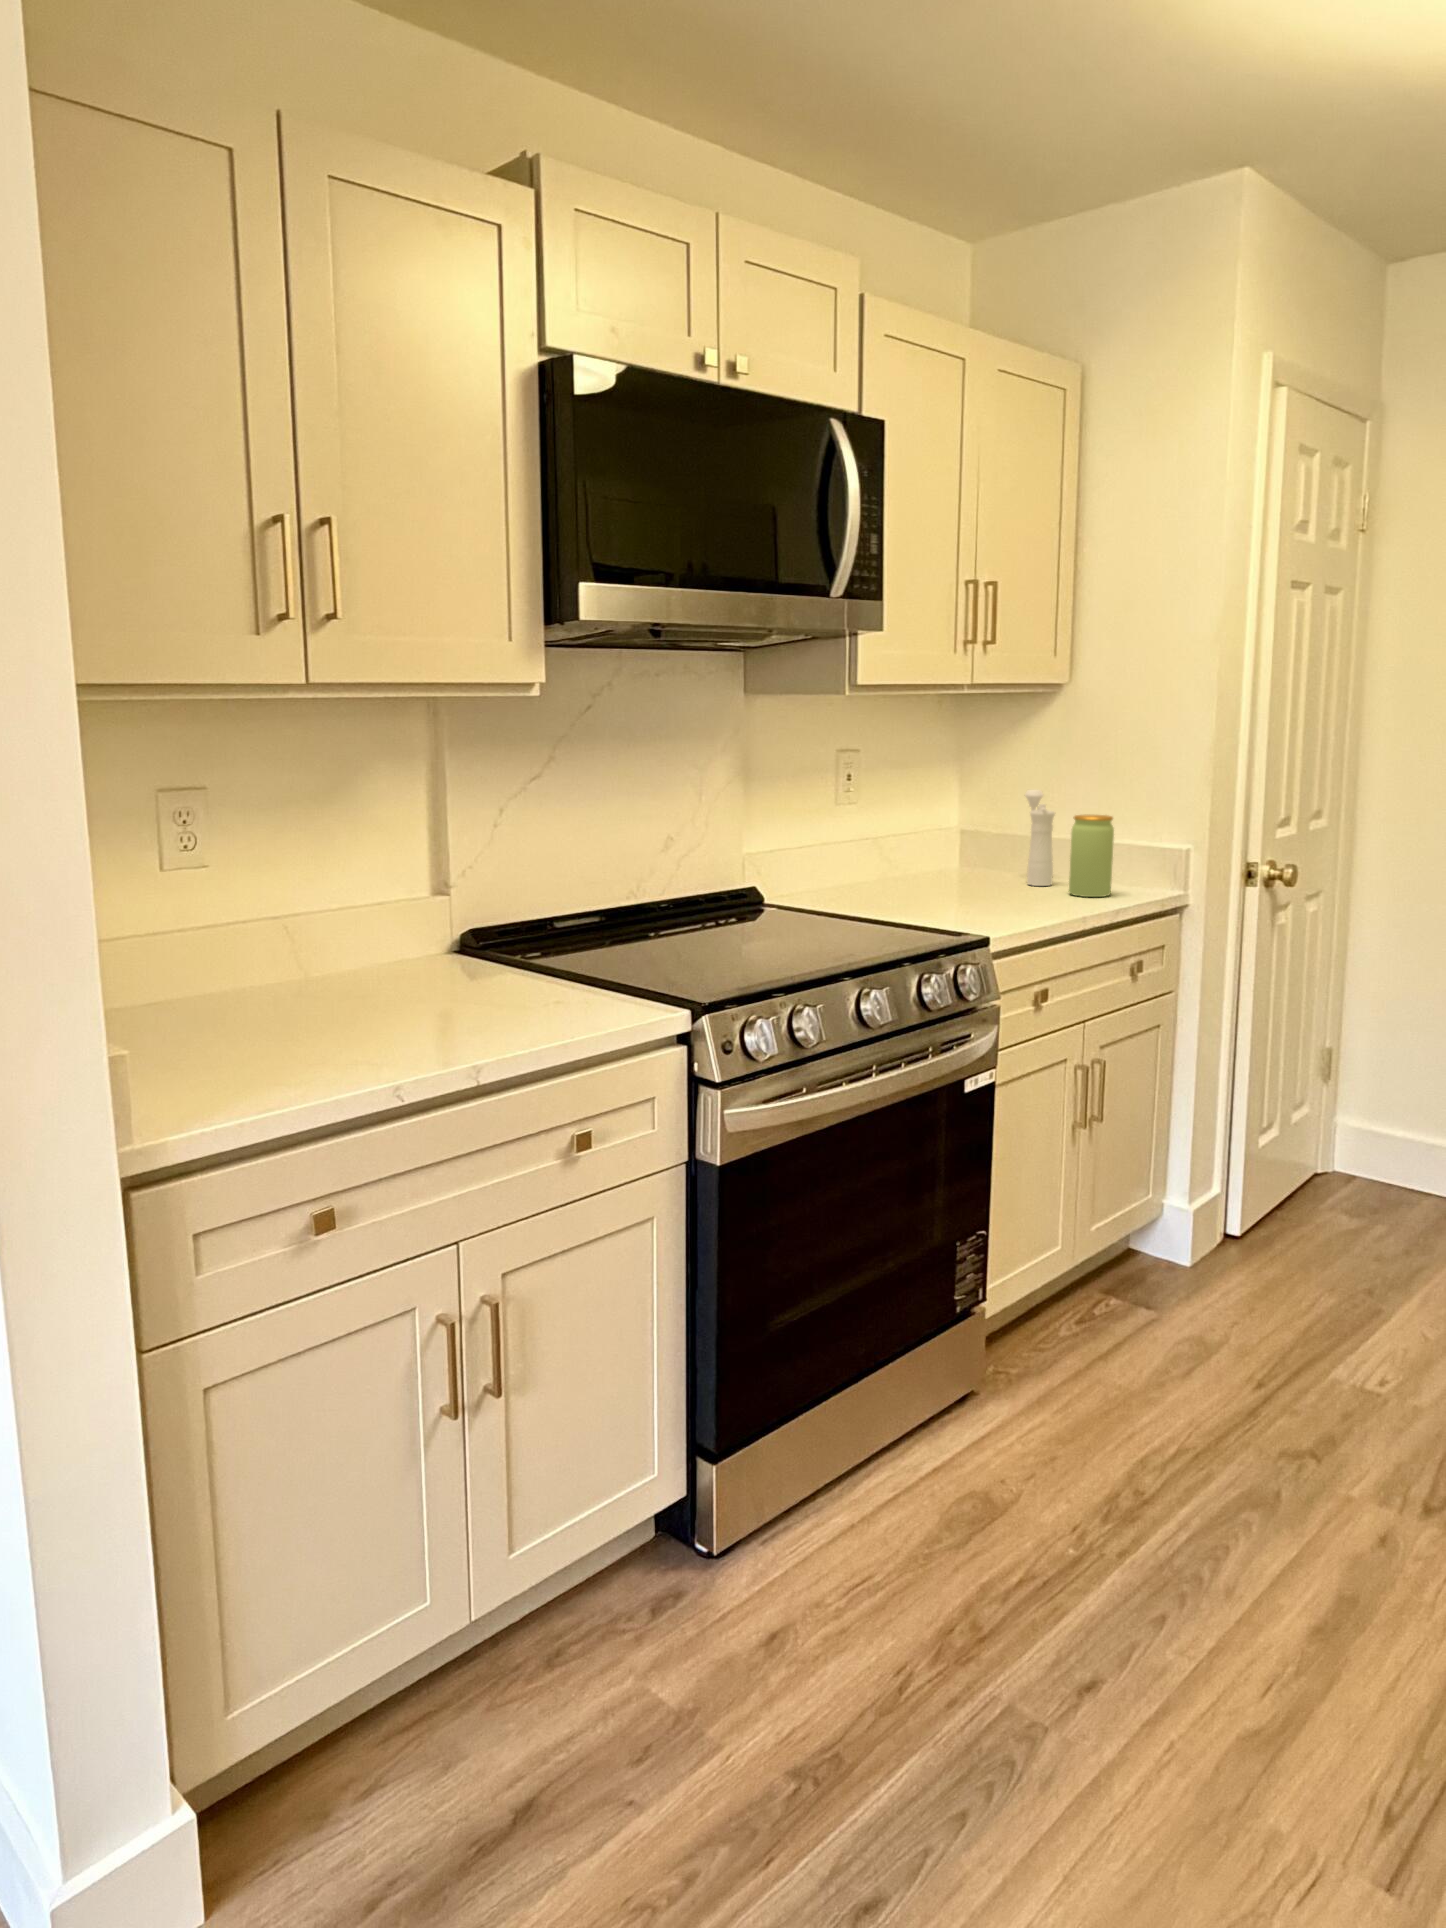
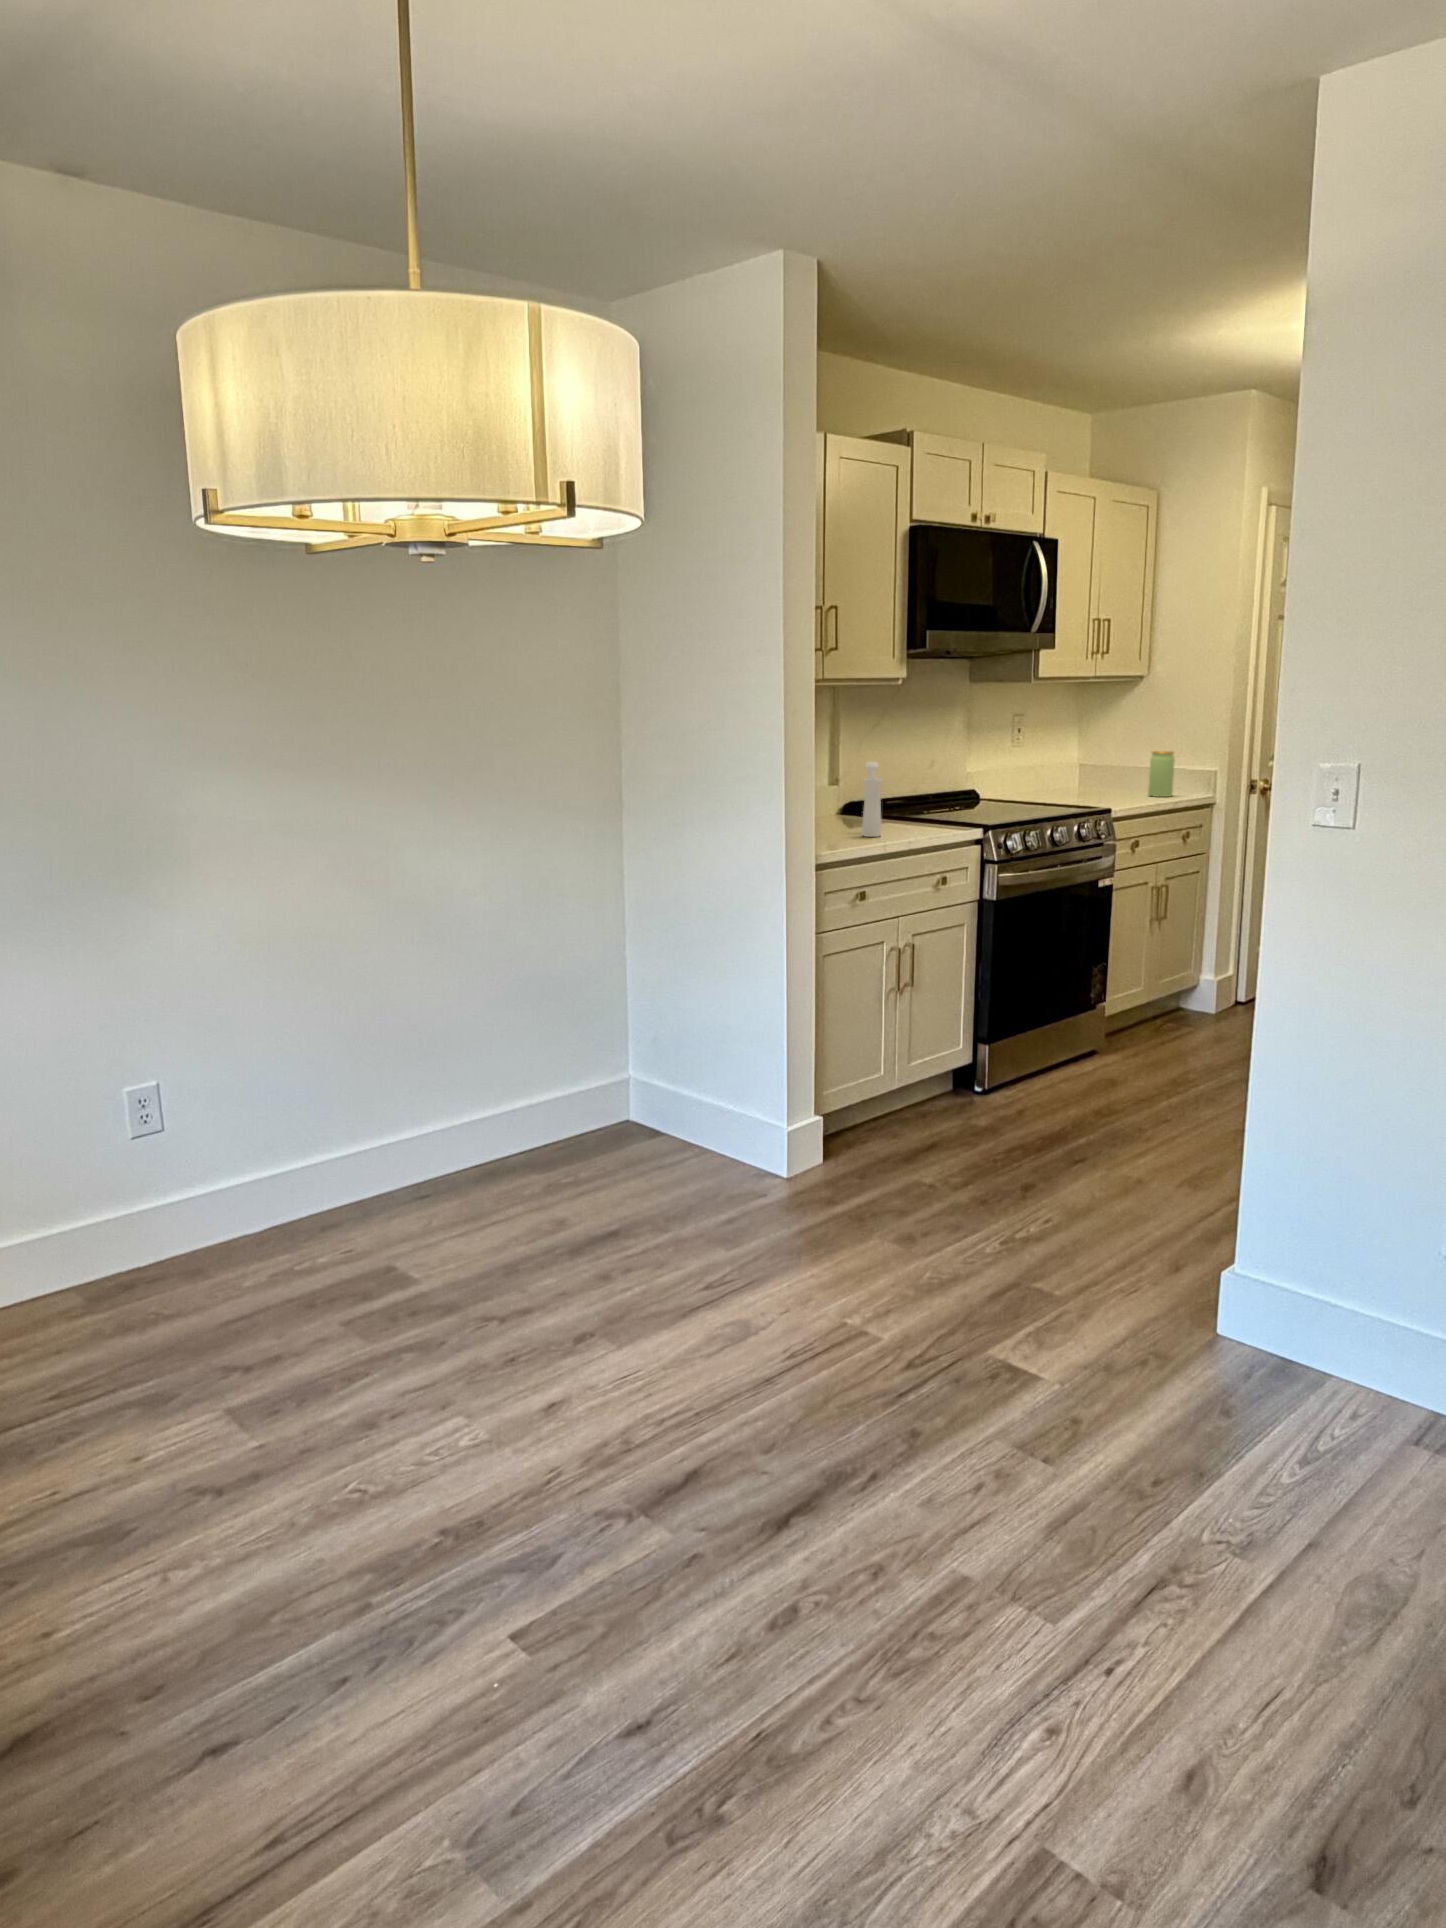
pepper mill: present [1025,790,1055,886] -> present [862,762,882,837]

